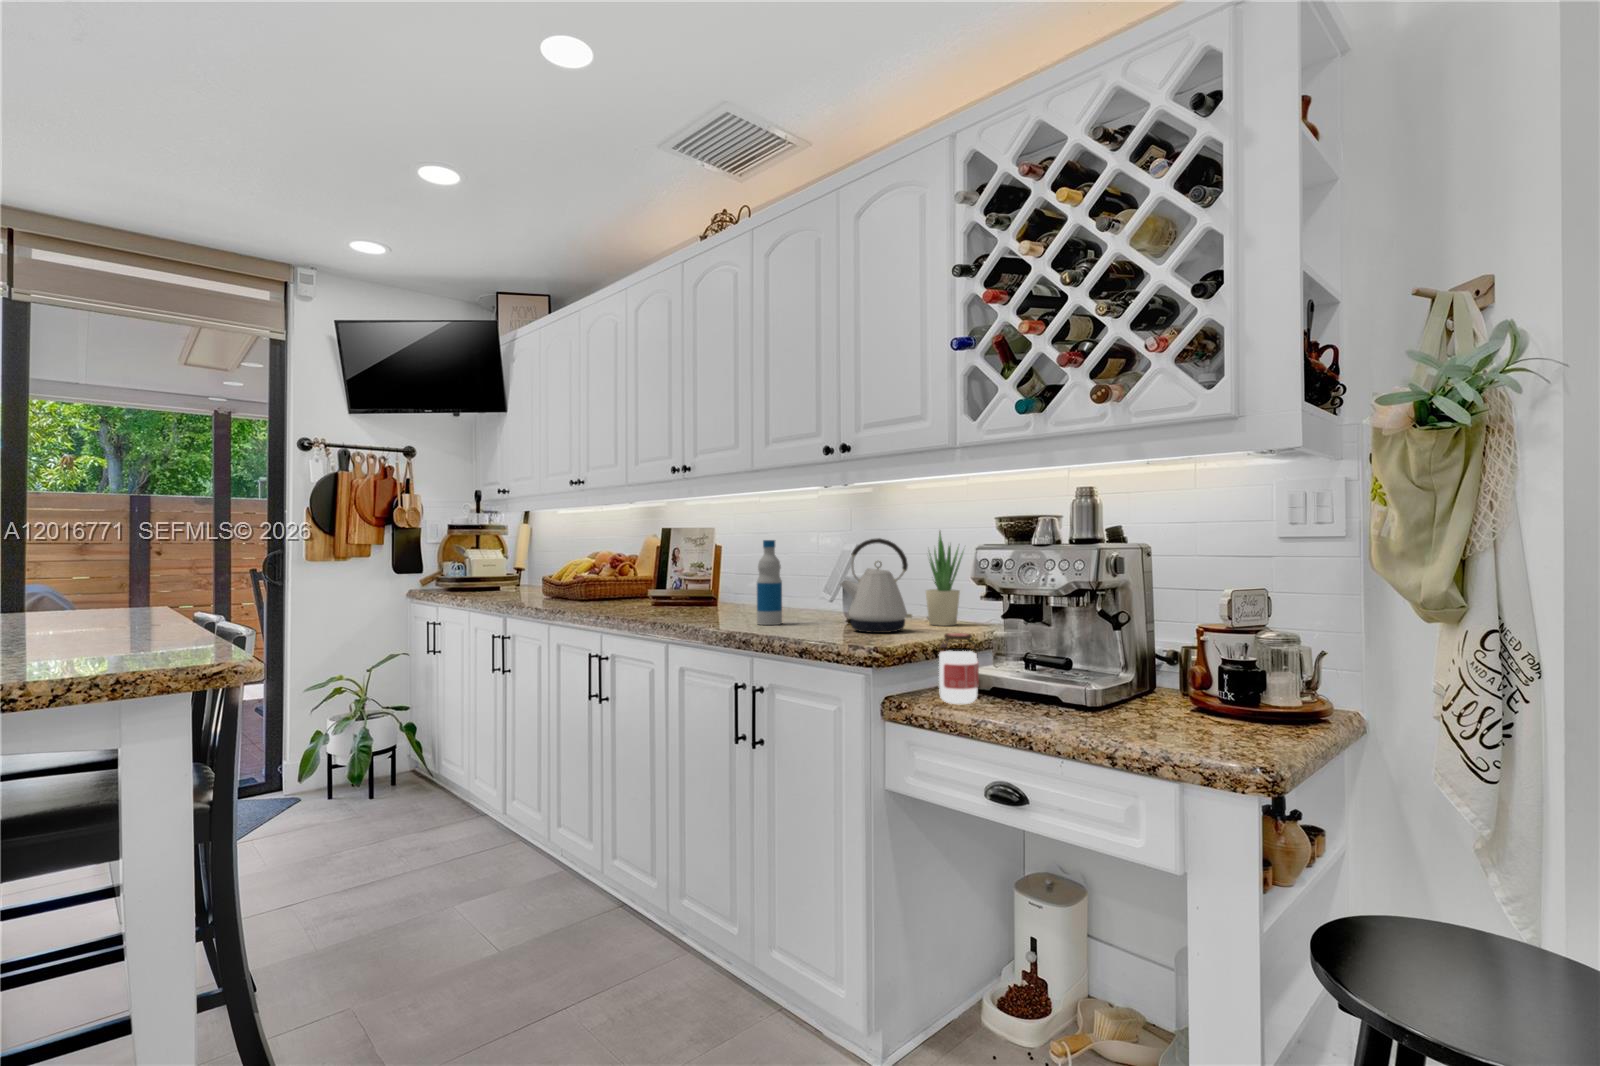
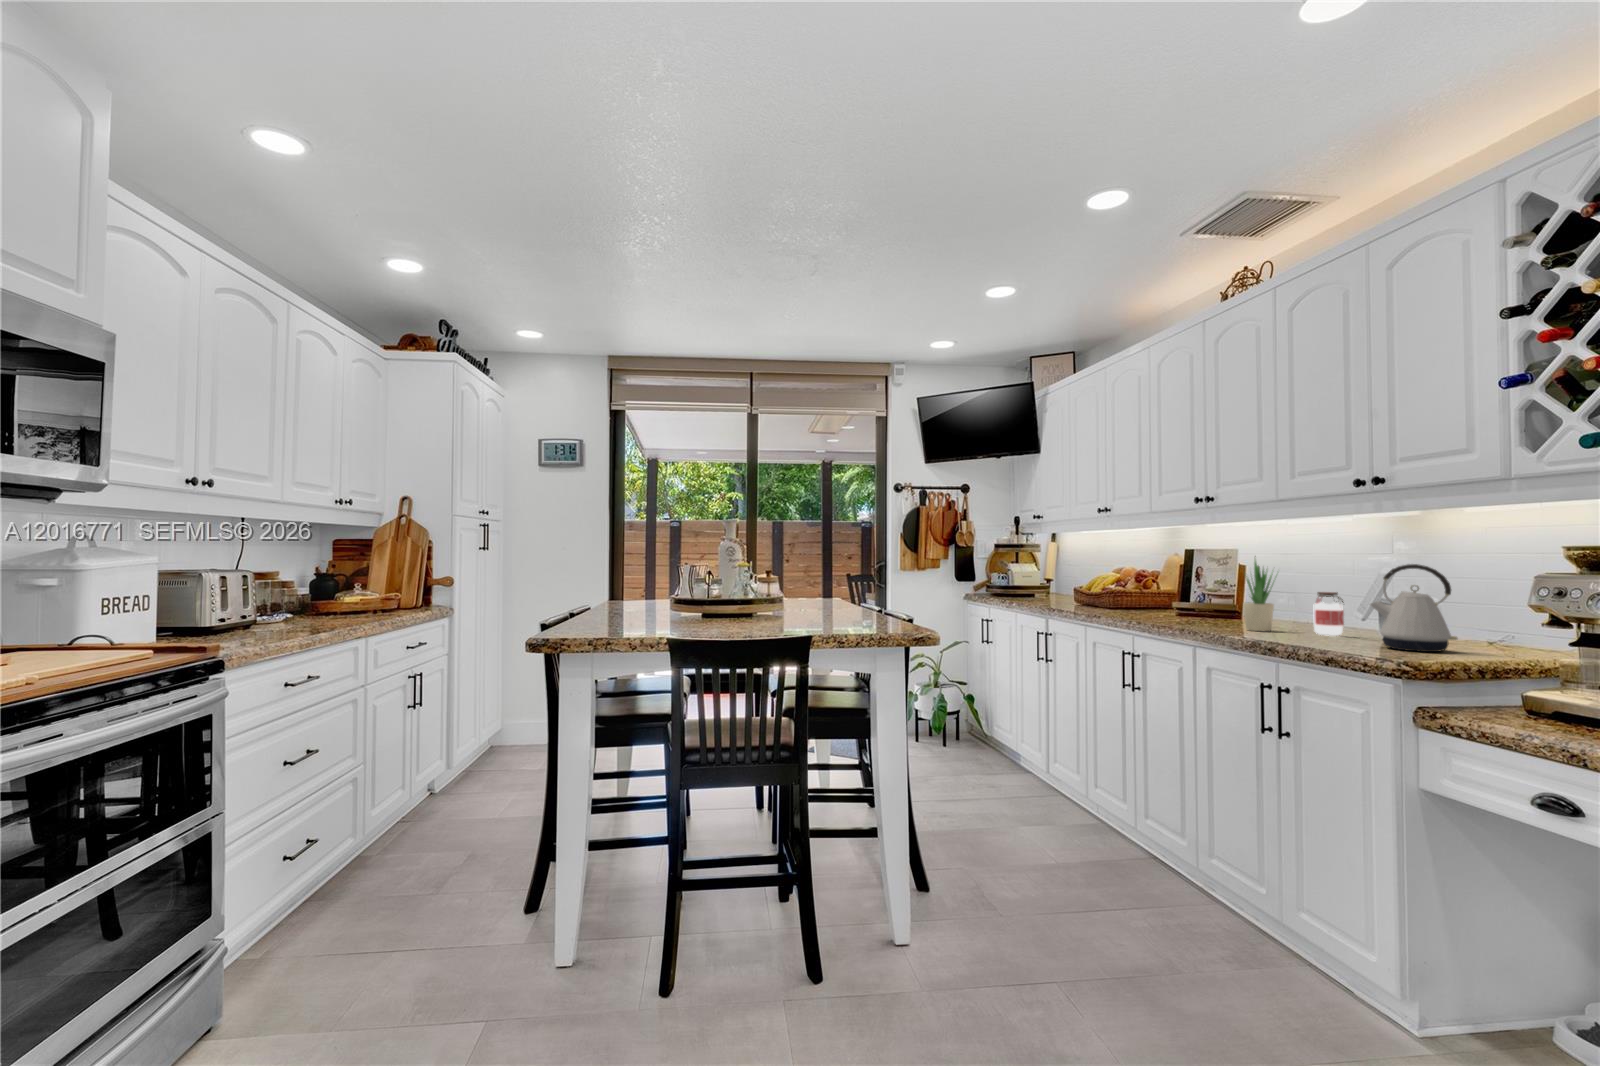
potted plant: present [926,532,963,626] -> present [1243,560,1274,632]
bottle: present [757,540,782,625] -> none [1280,563,1308,638]
jar: present [939,633,979,704] -> present [1313,592,1344,636]

